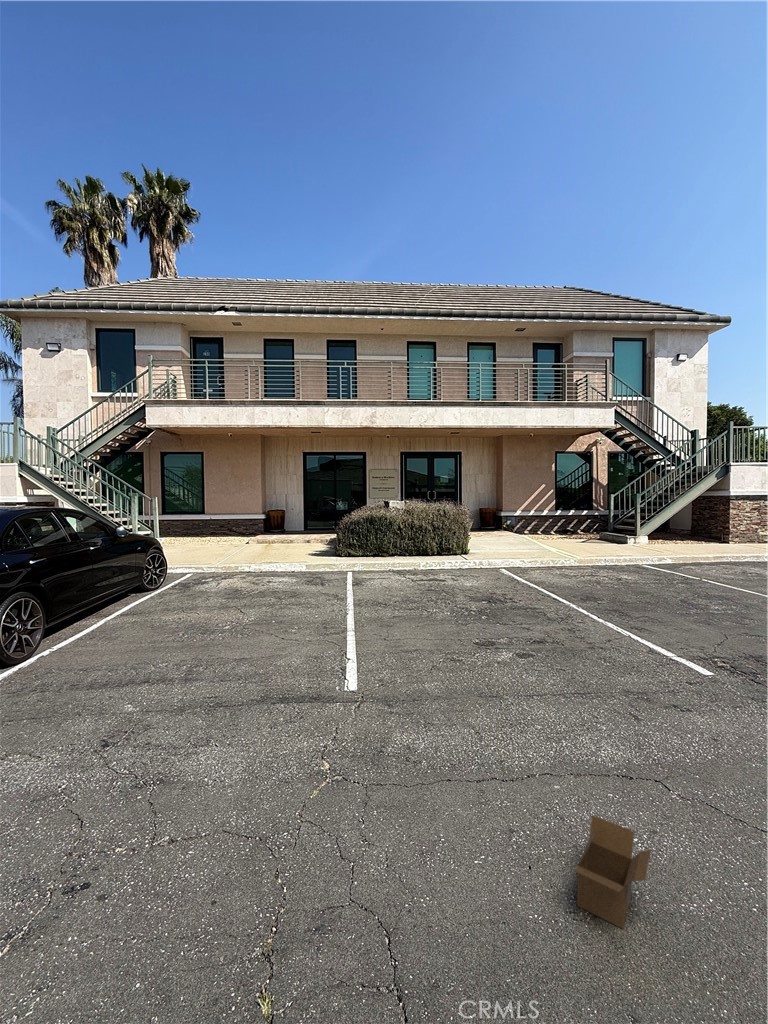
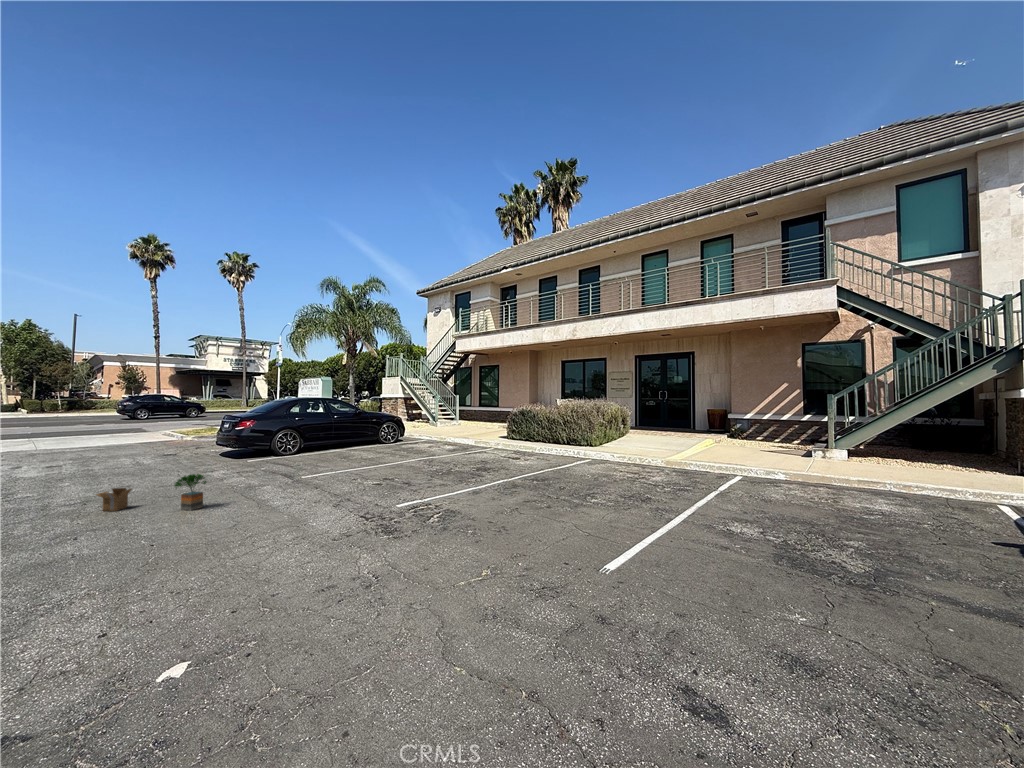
potted tree: none [633,703,694,800] -> present [175,474,207,511]

